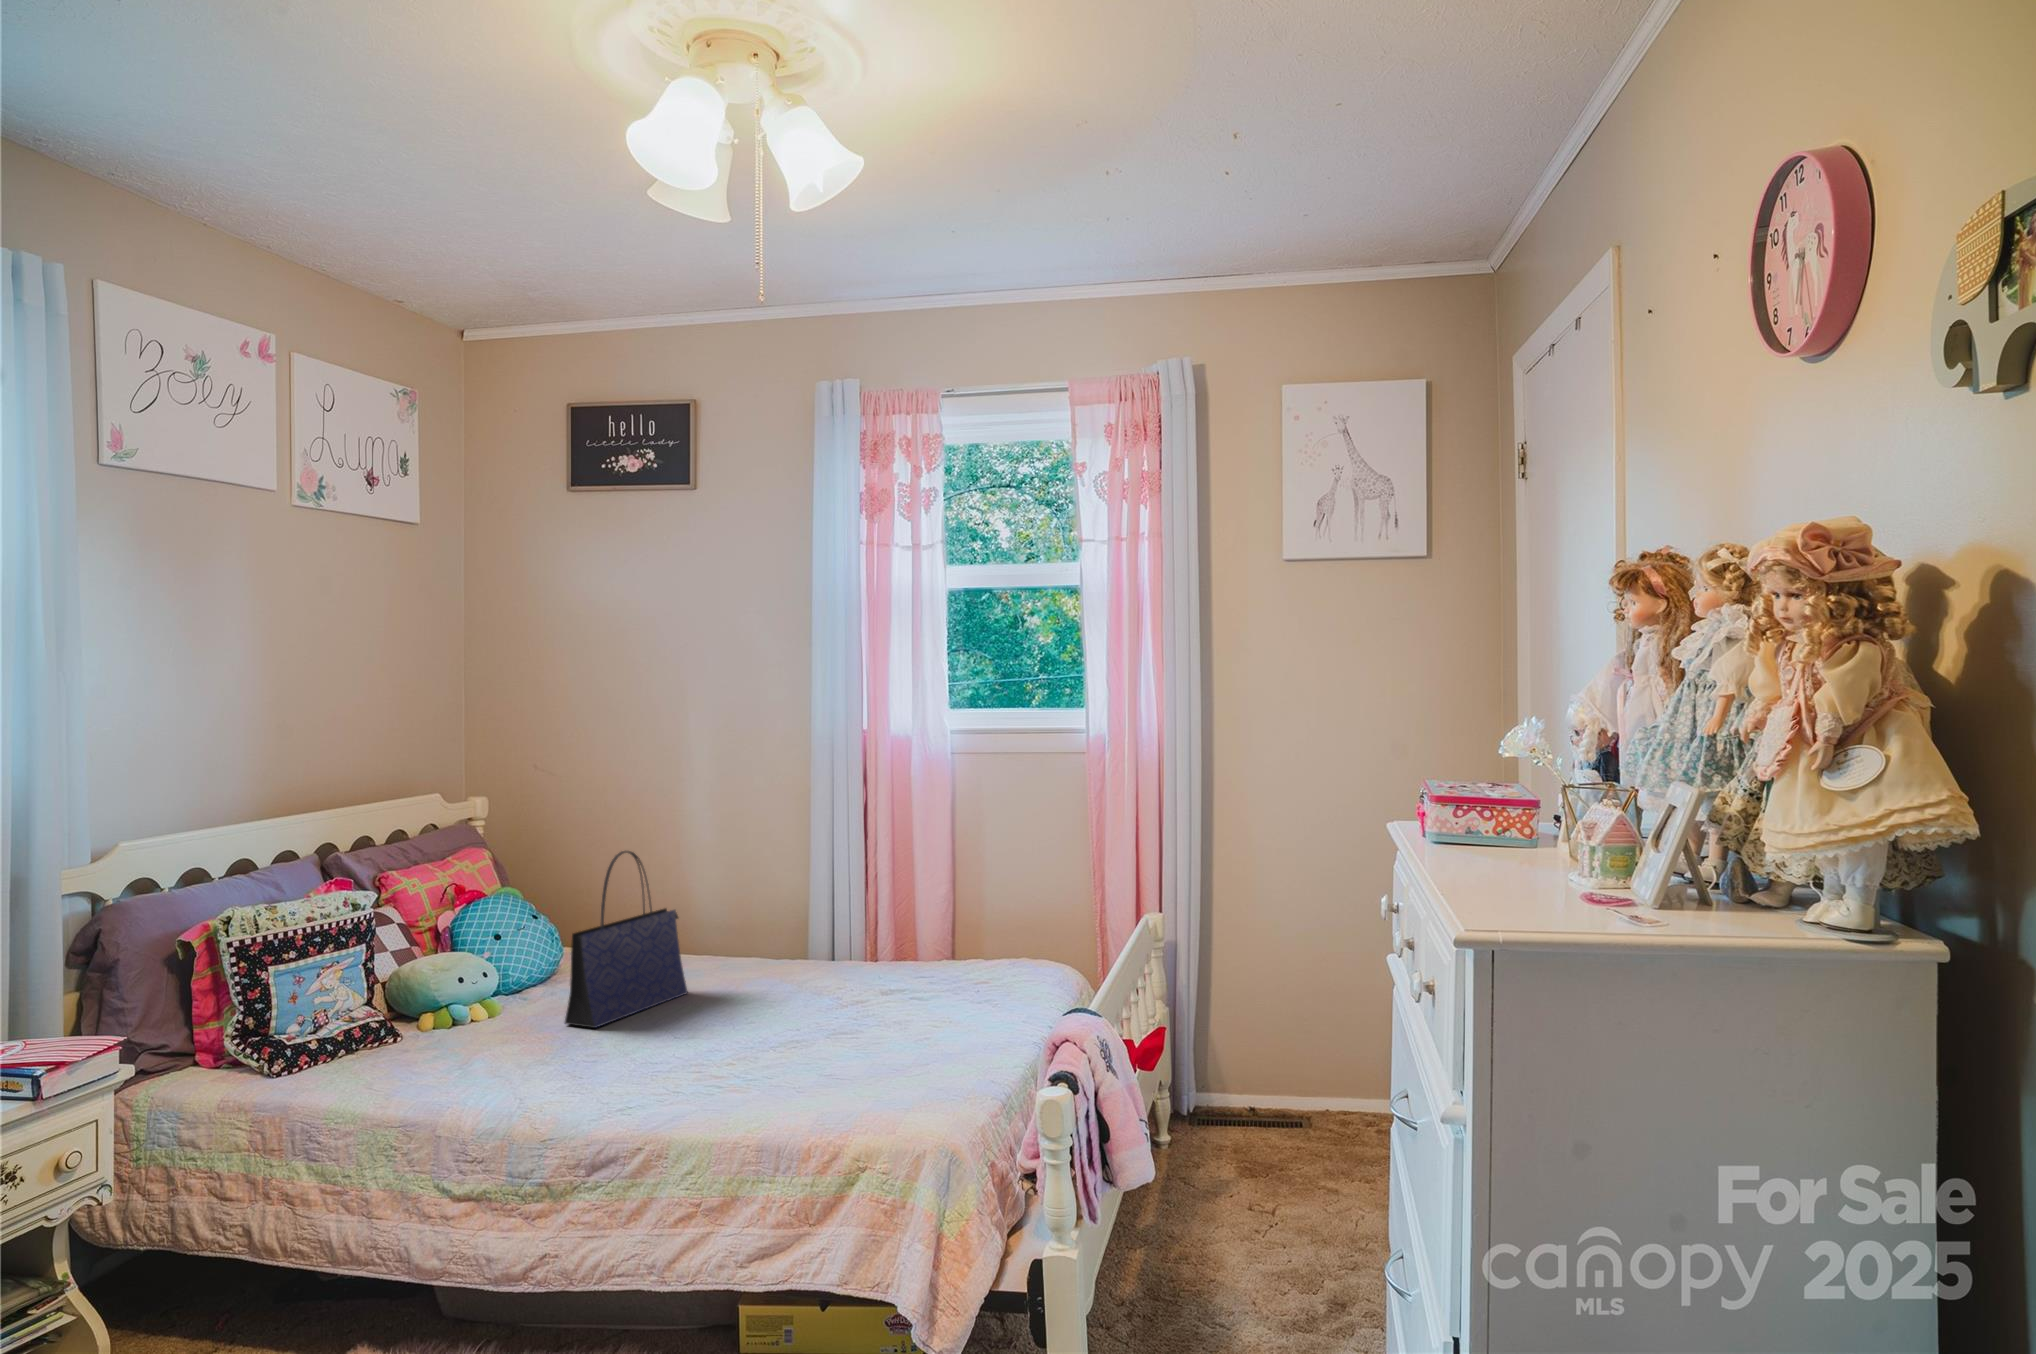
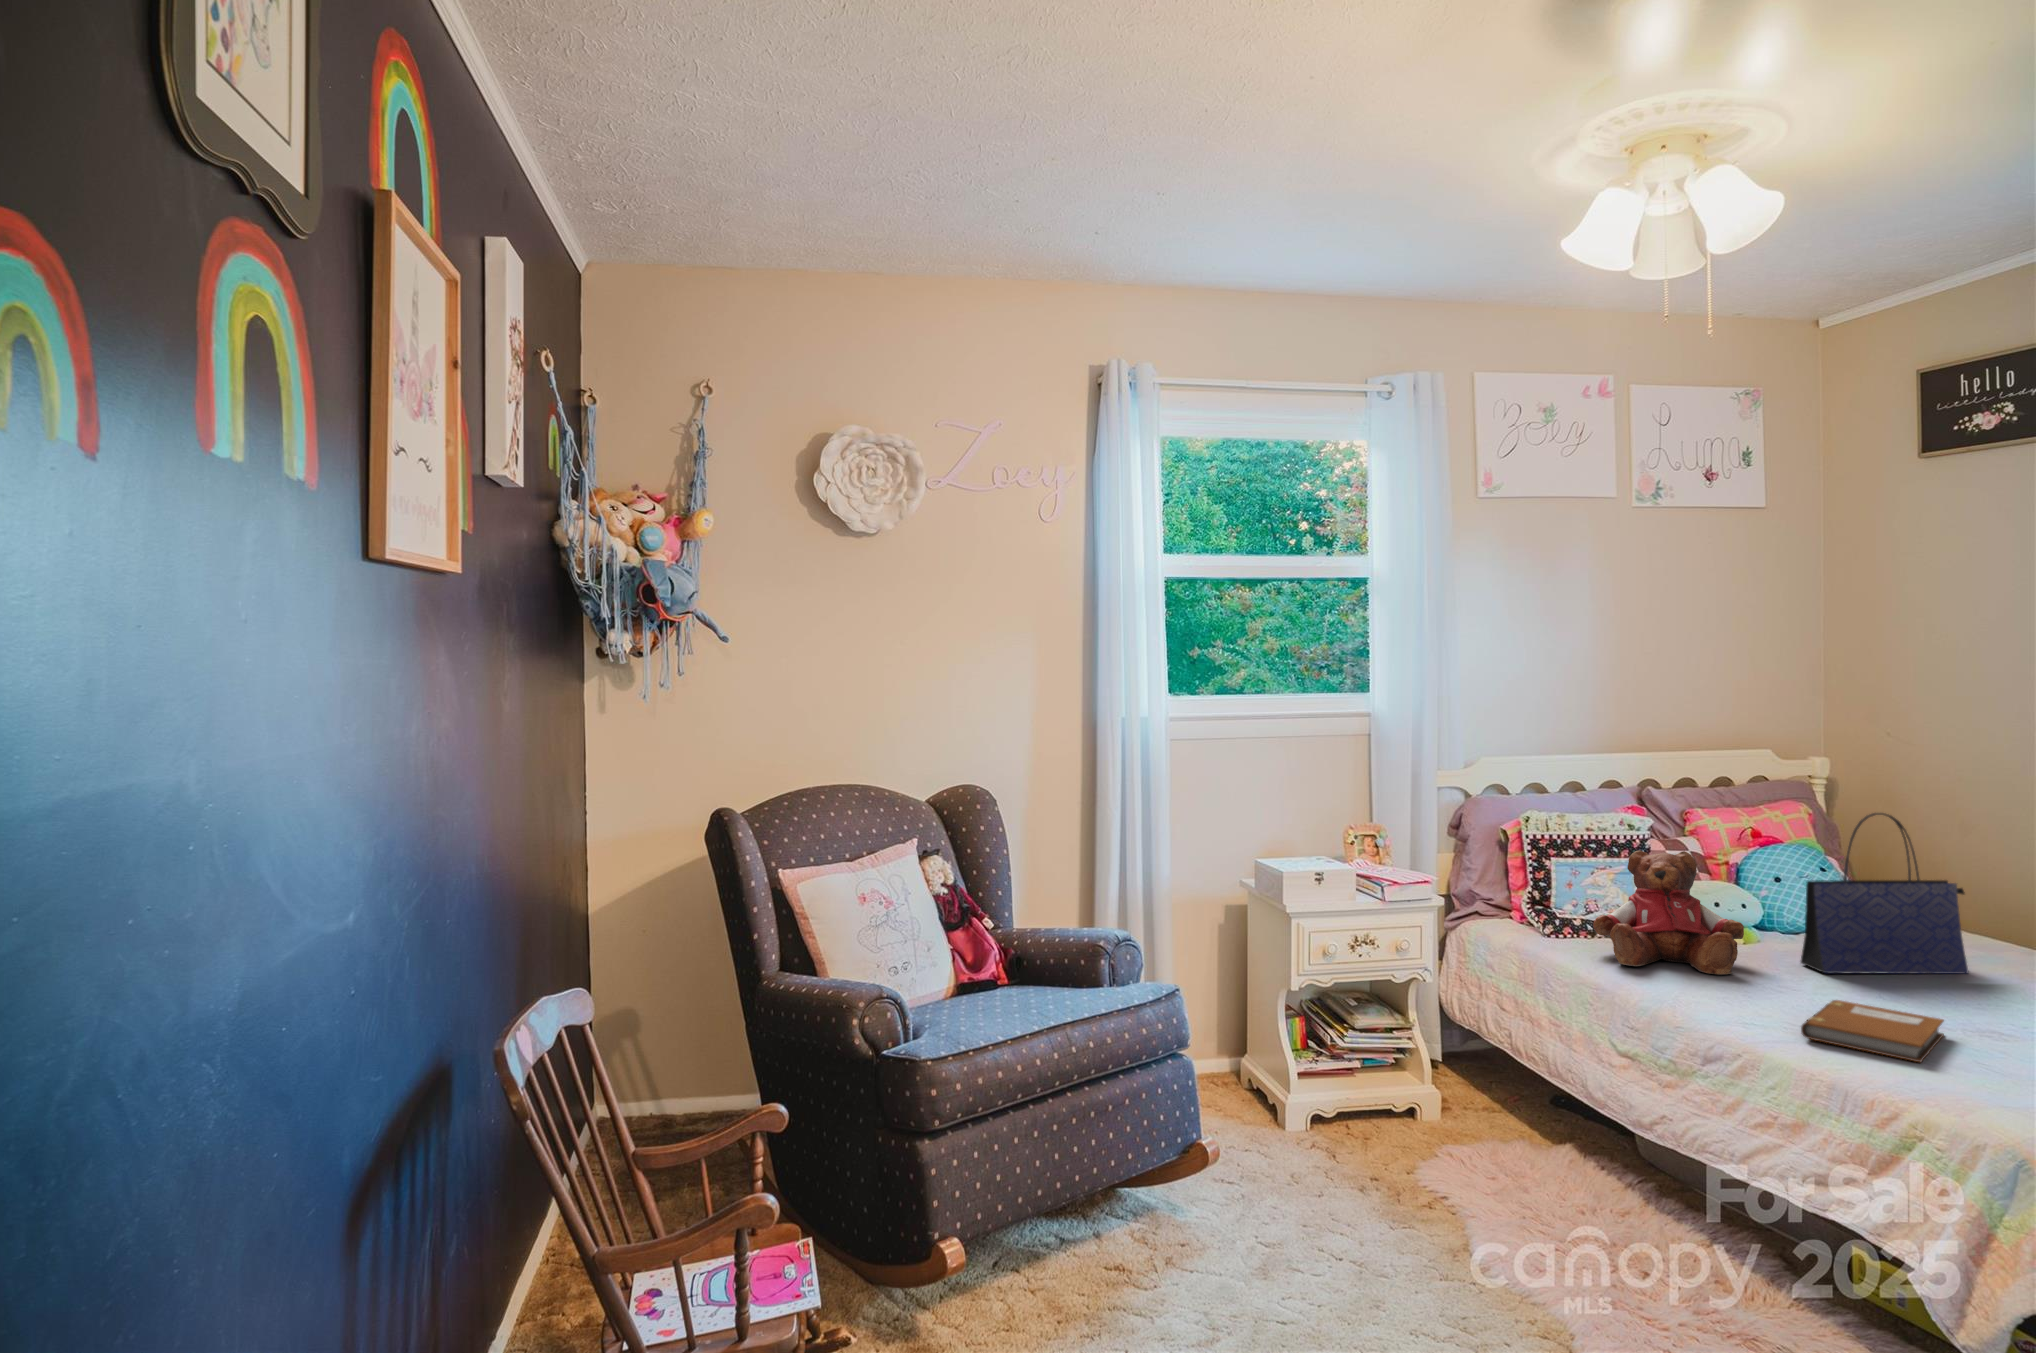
teddy bear: none [358,926,527,1082] -> present [1593,851,1744,974]
notebook: none [648,1043,760,1101] -> present [1801,1000,1944,1062]

